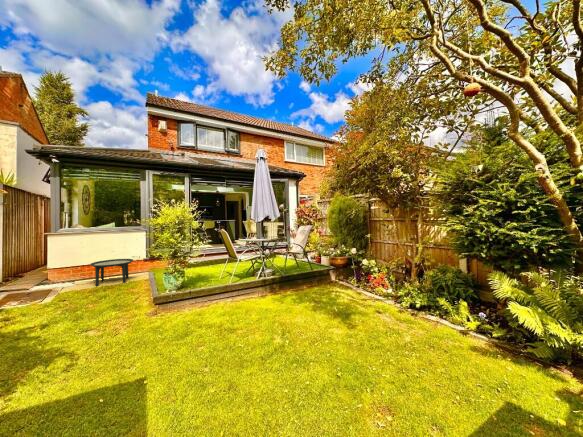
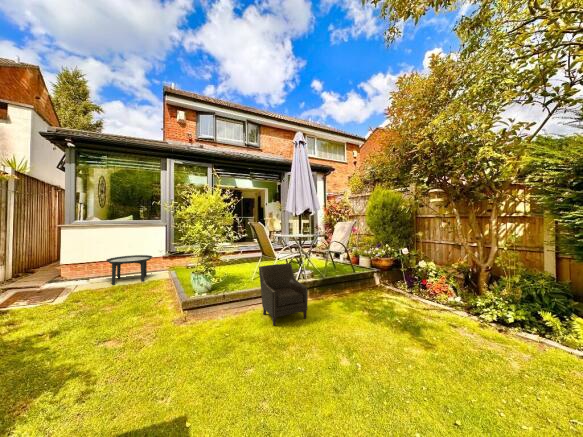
chair: none [221,264,260,316] -> present [259,264,308,326]

